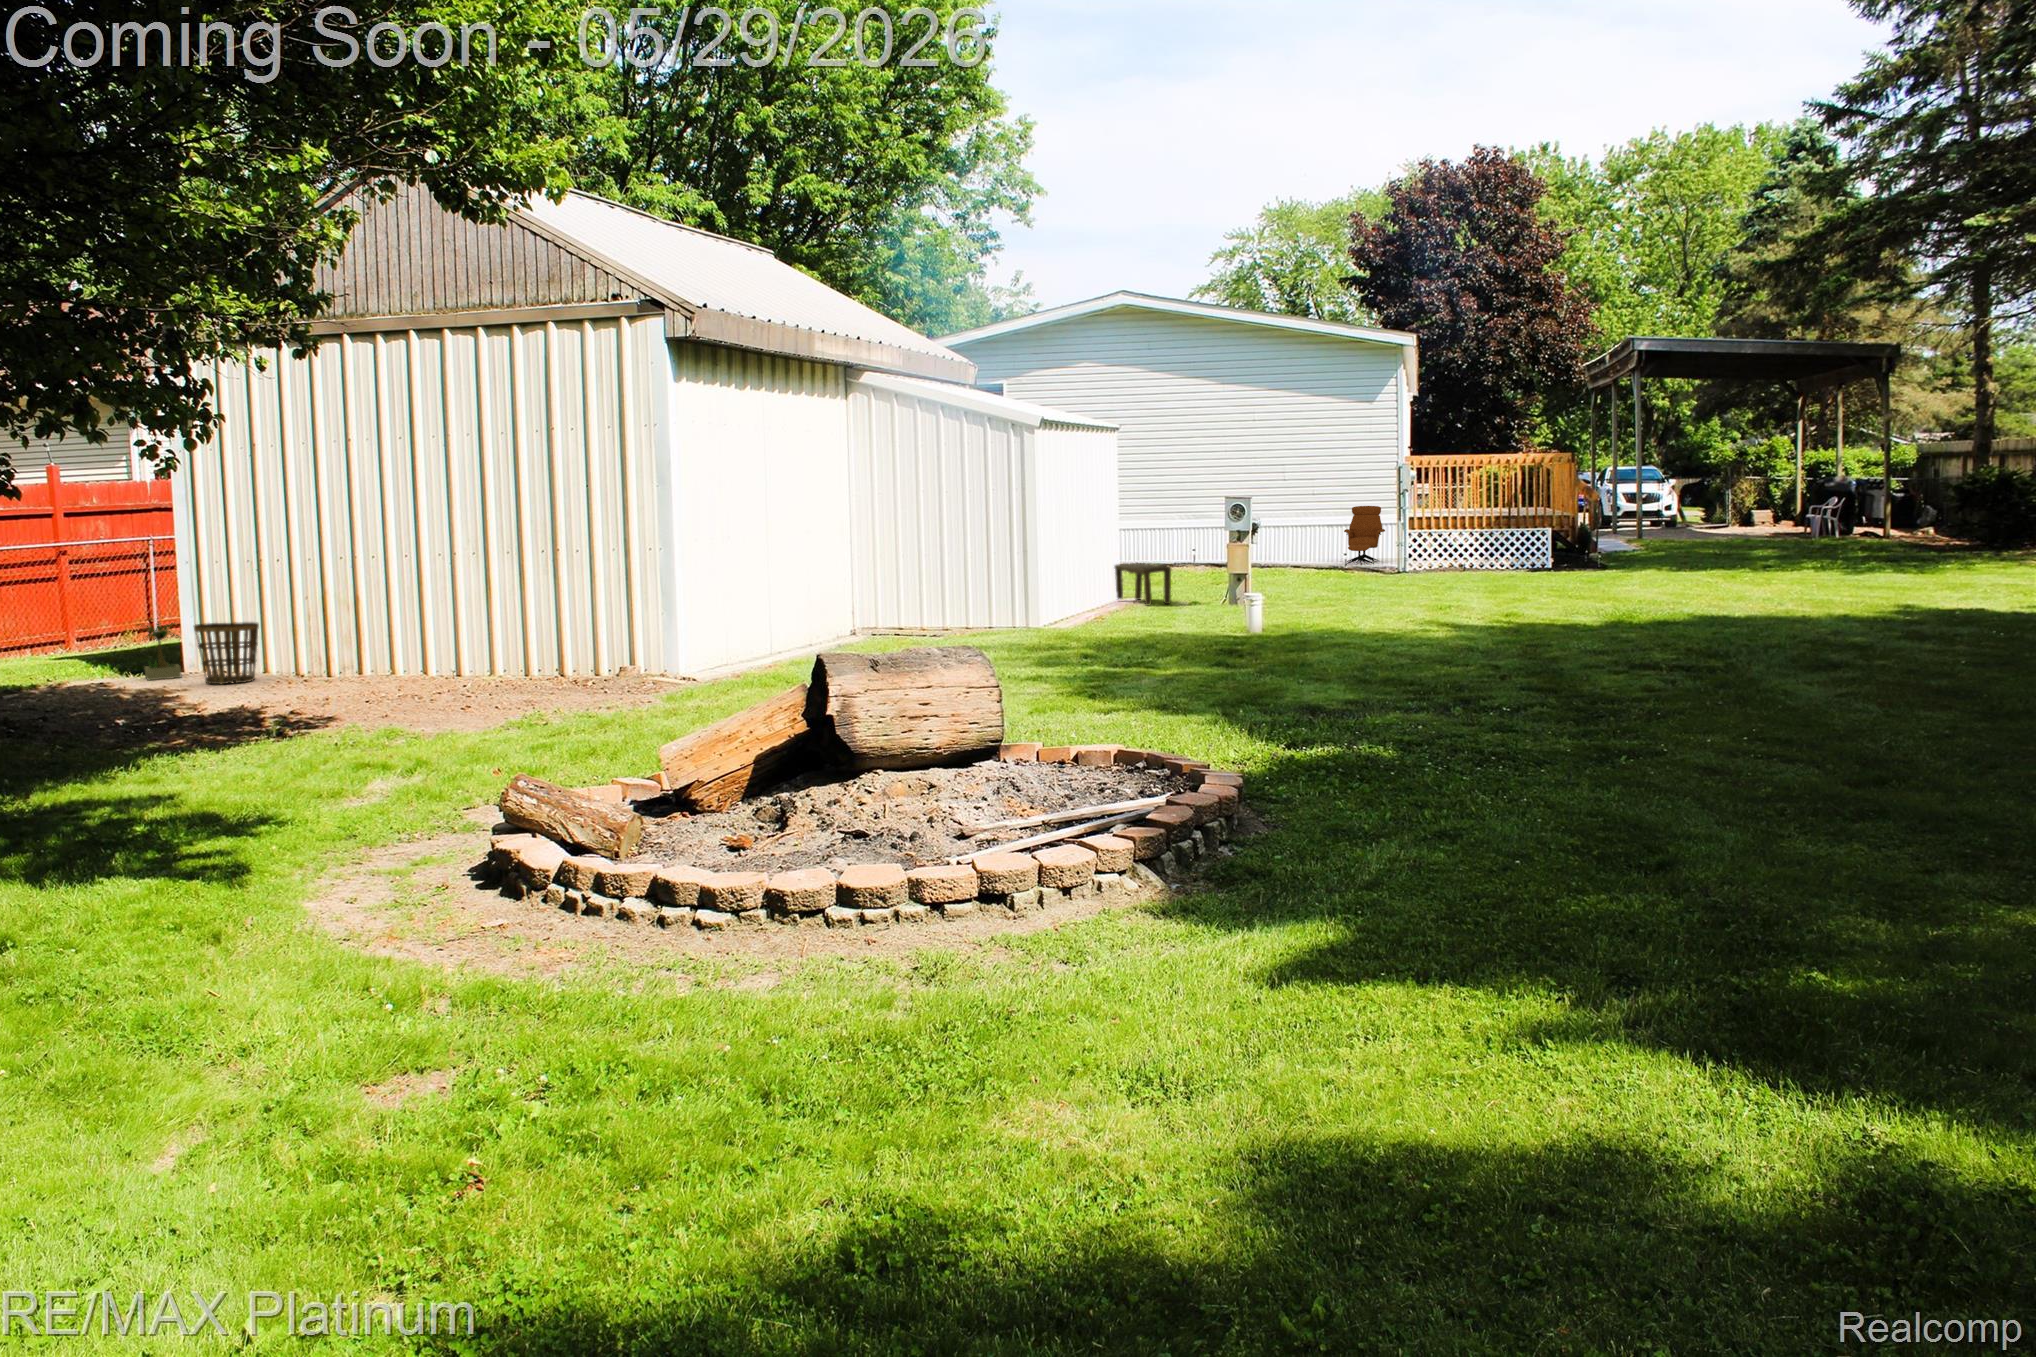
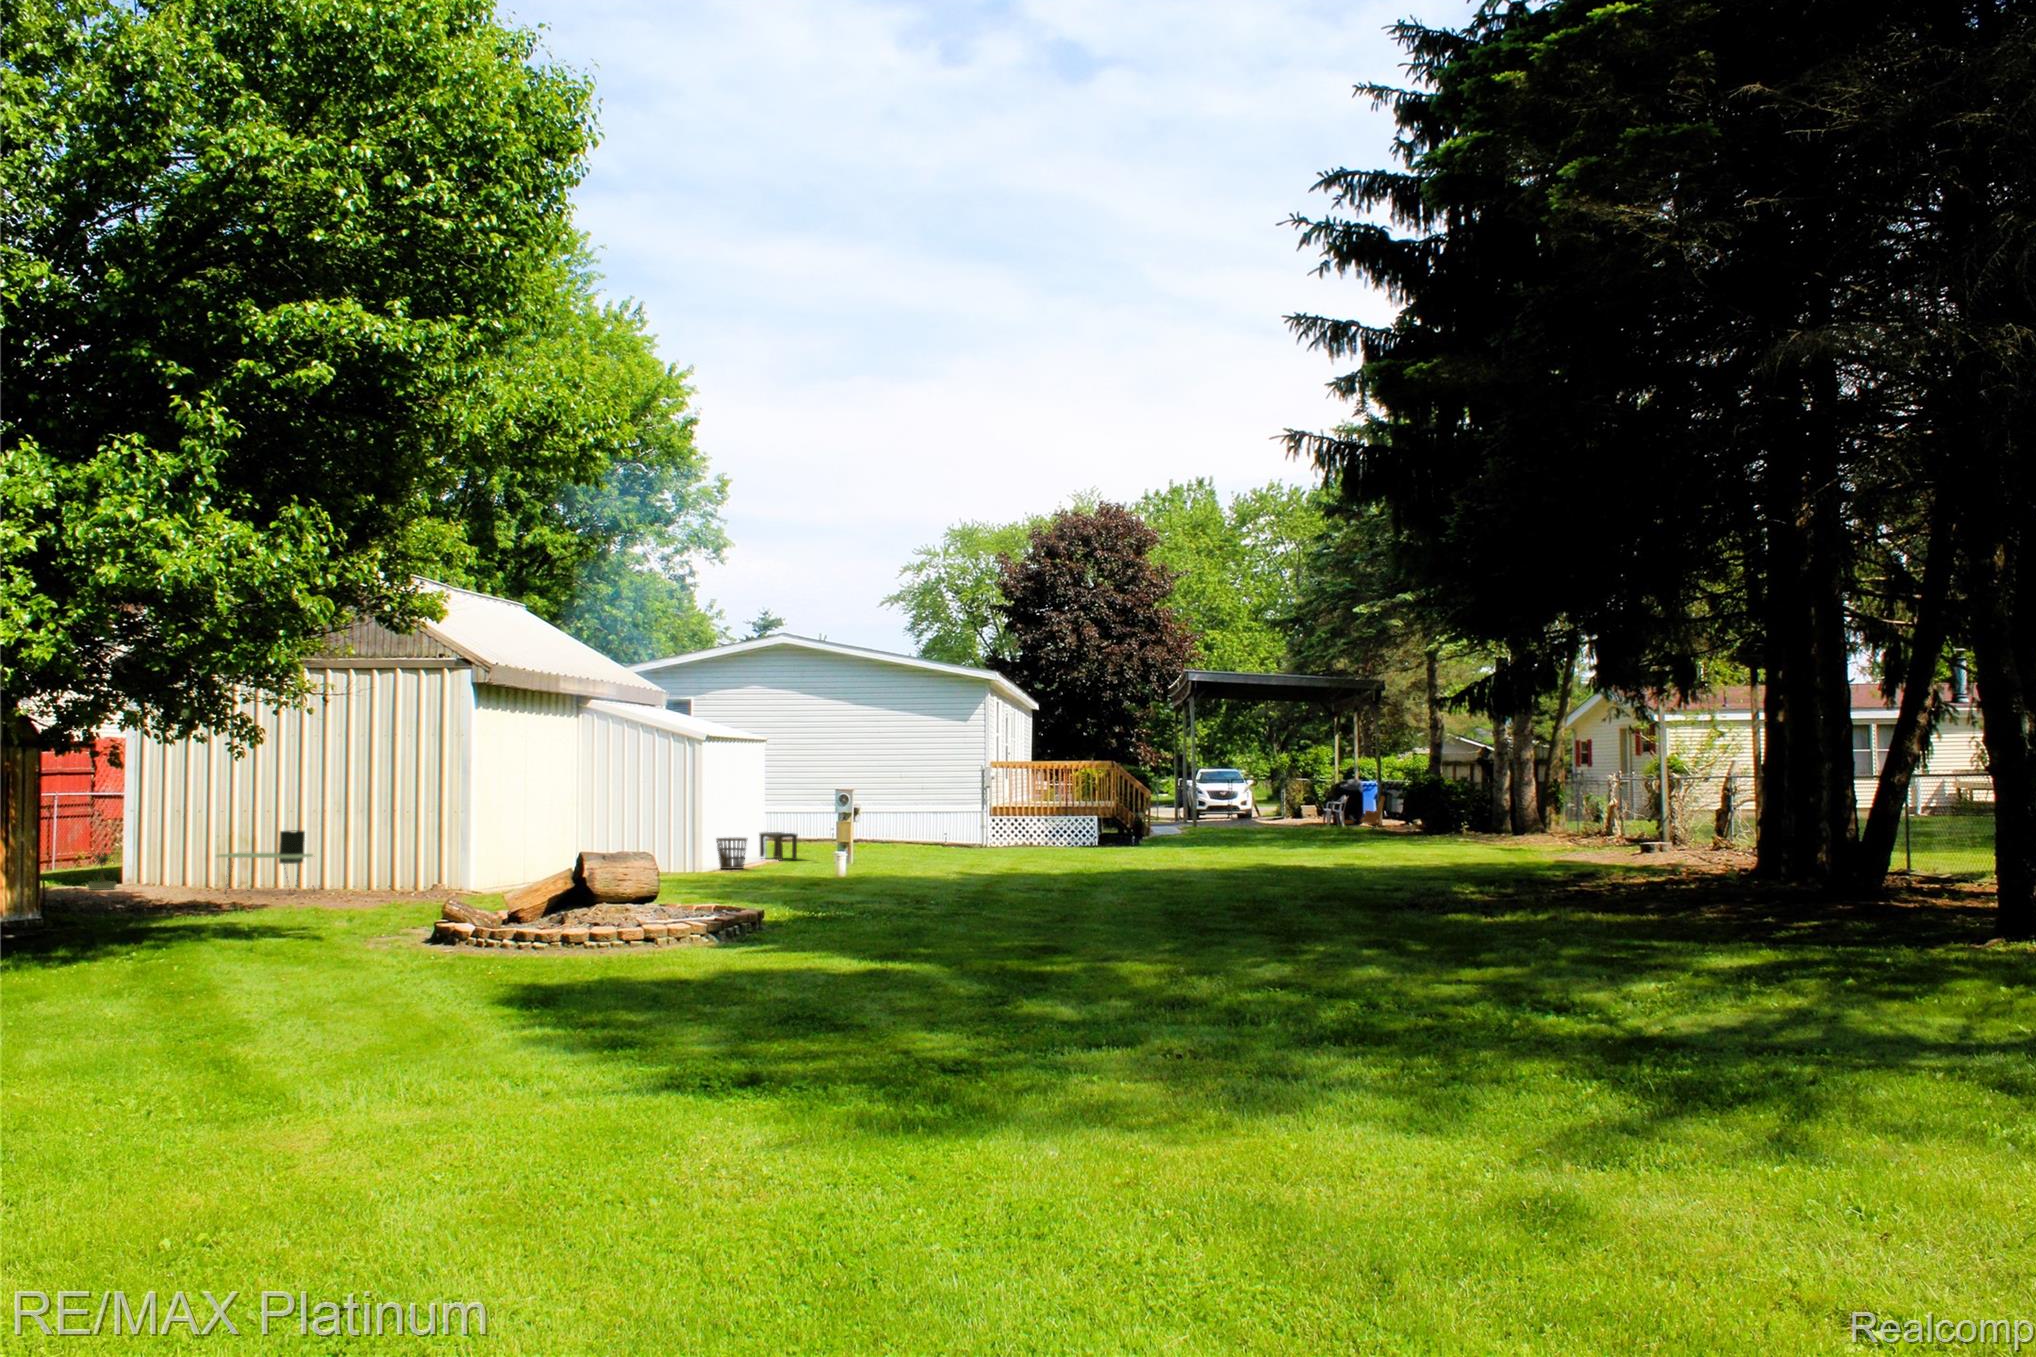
armchair: present [1344,506,1385,565] -> present [1343,796,1385,832]
side table: none [292,588,464,692] -> present [217,831,314,889]
basket: present [194,622,259,684] -> present [716,838,747,869]

